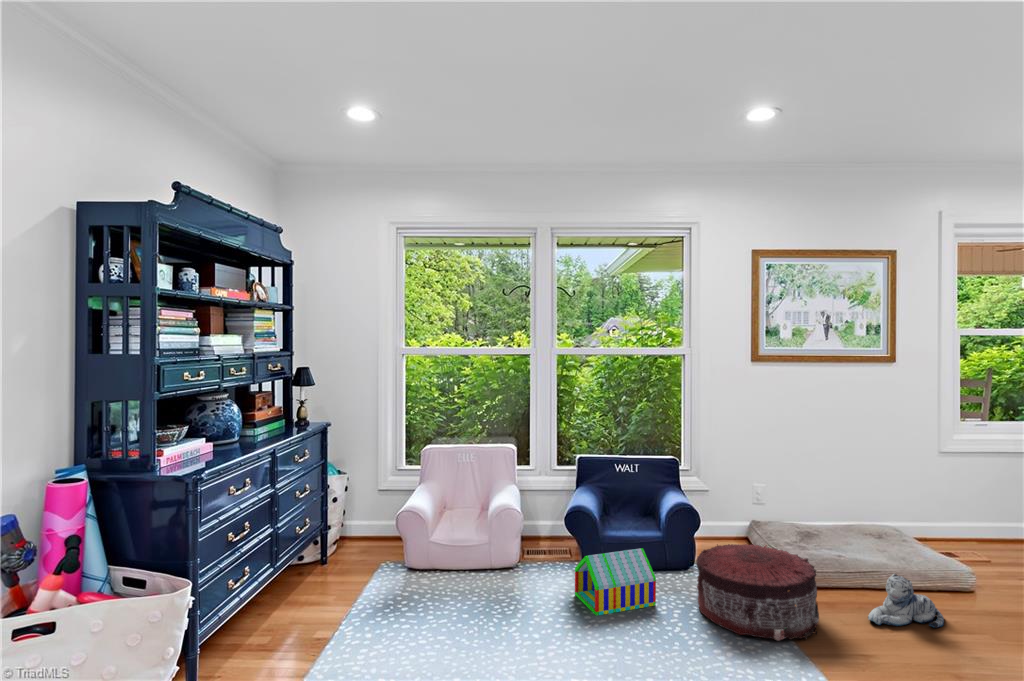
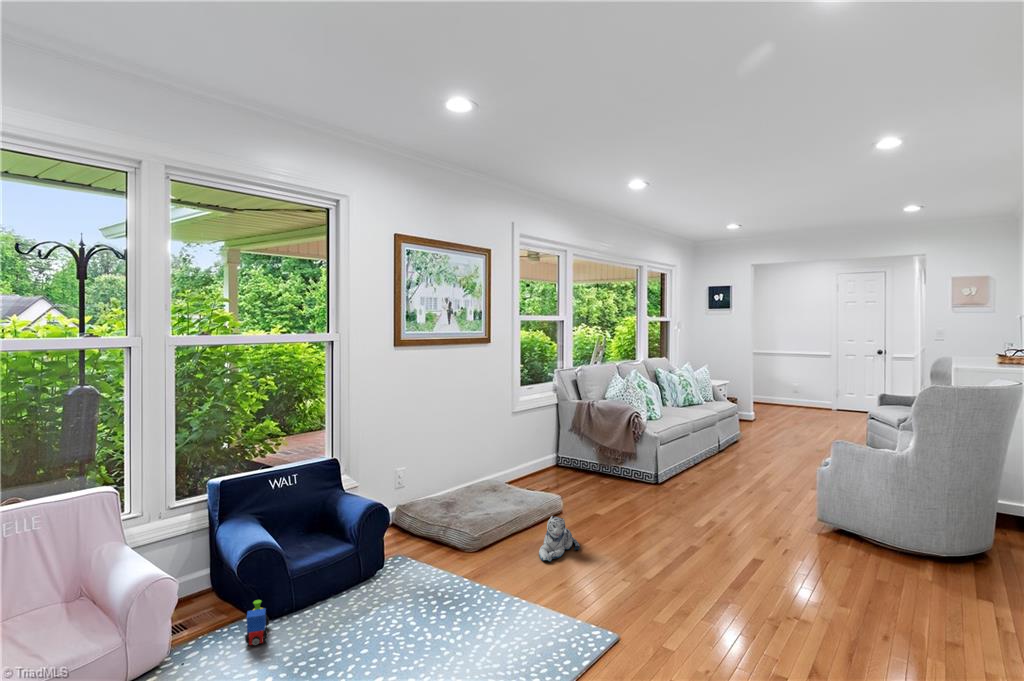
pouf: present [697,544,819,641] -> none [413,521,529,614]
toy house: present [575,548,656,616] -> none [288,562,384,661]
toy train: none [552,552,578,585] -> present [245,600,269,645]

